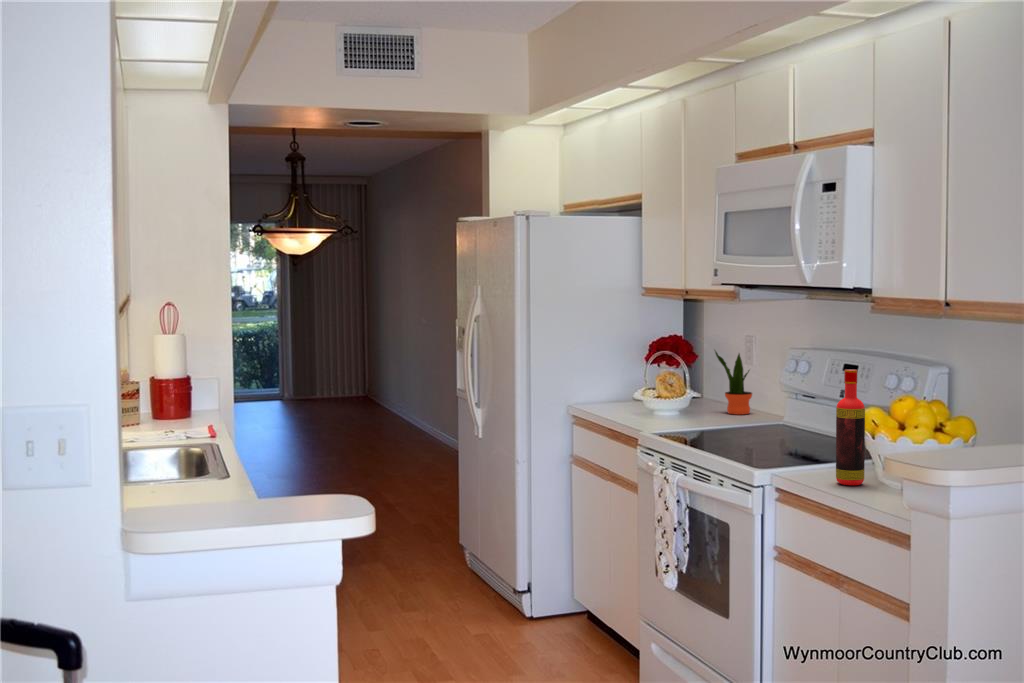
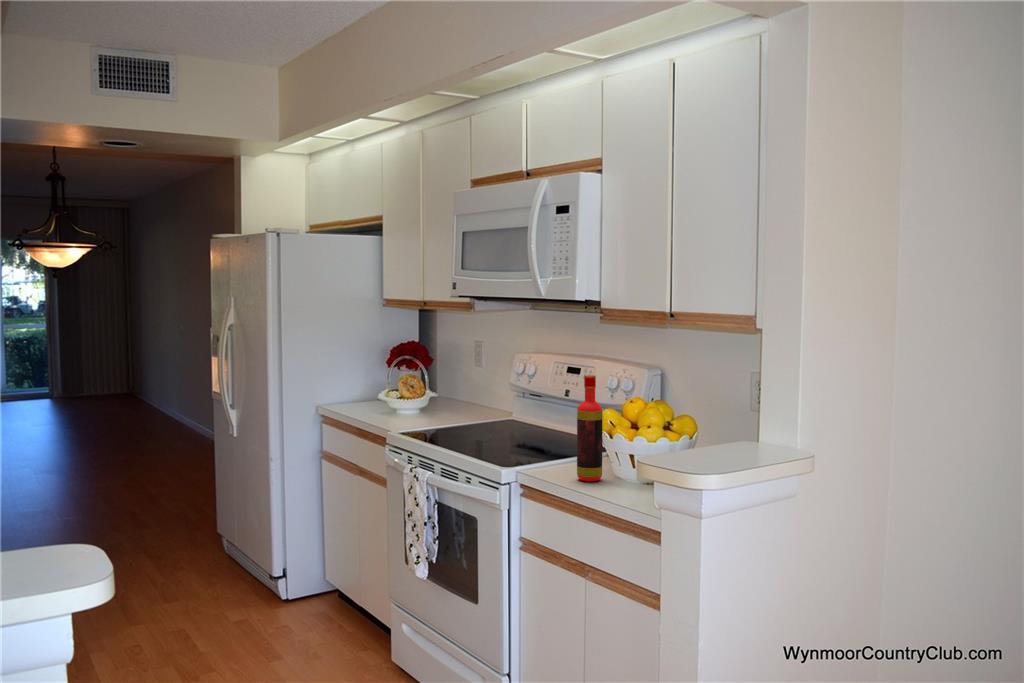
potted plant: present [715,351,752,415] -> none [451,353,484,411]

